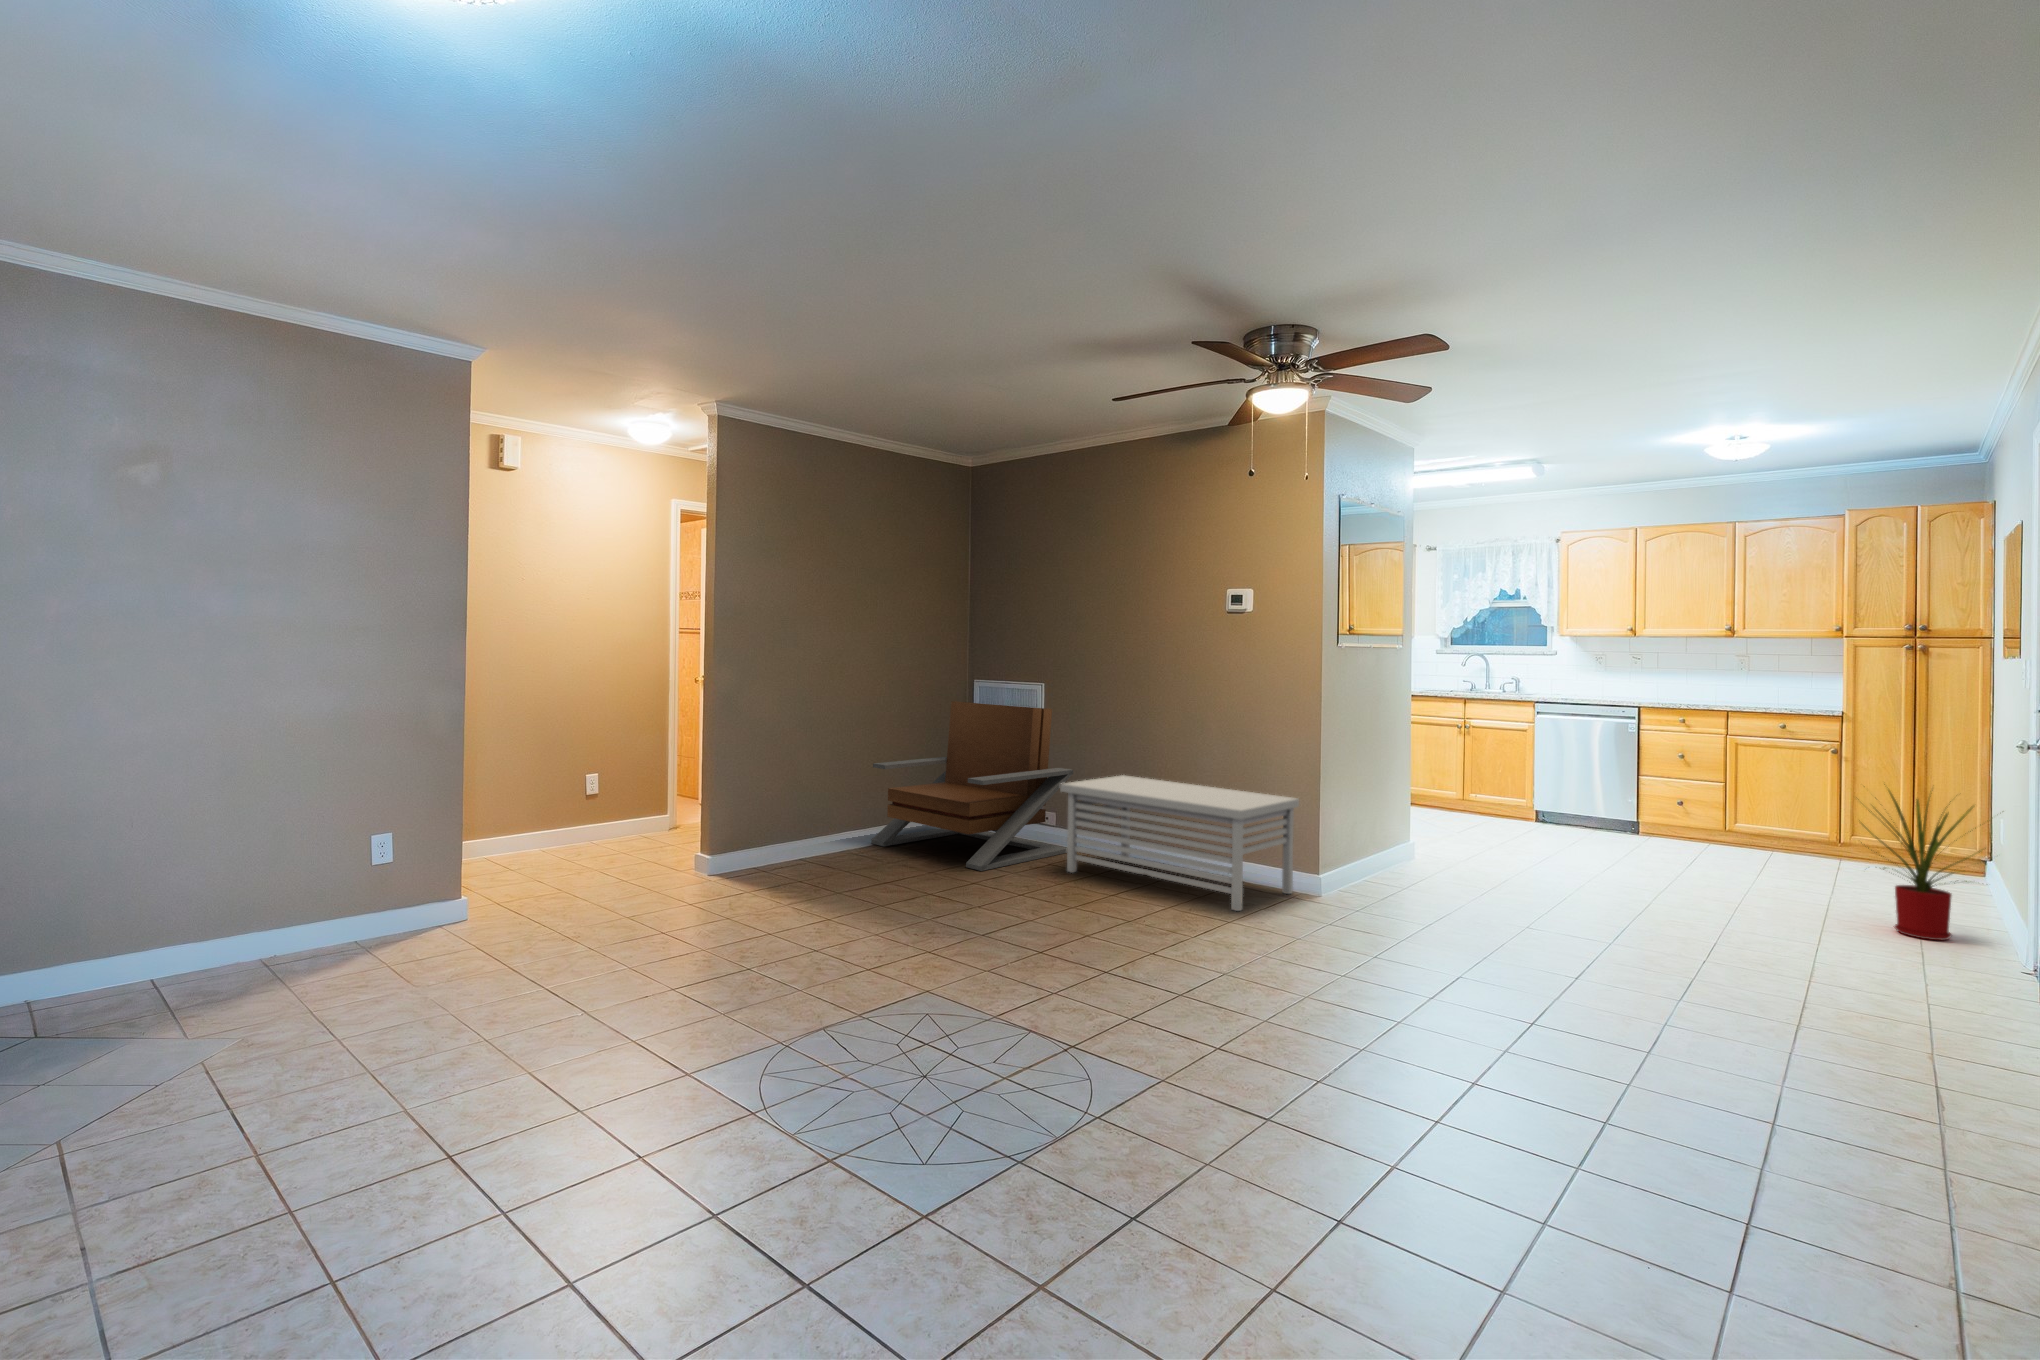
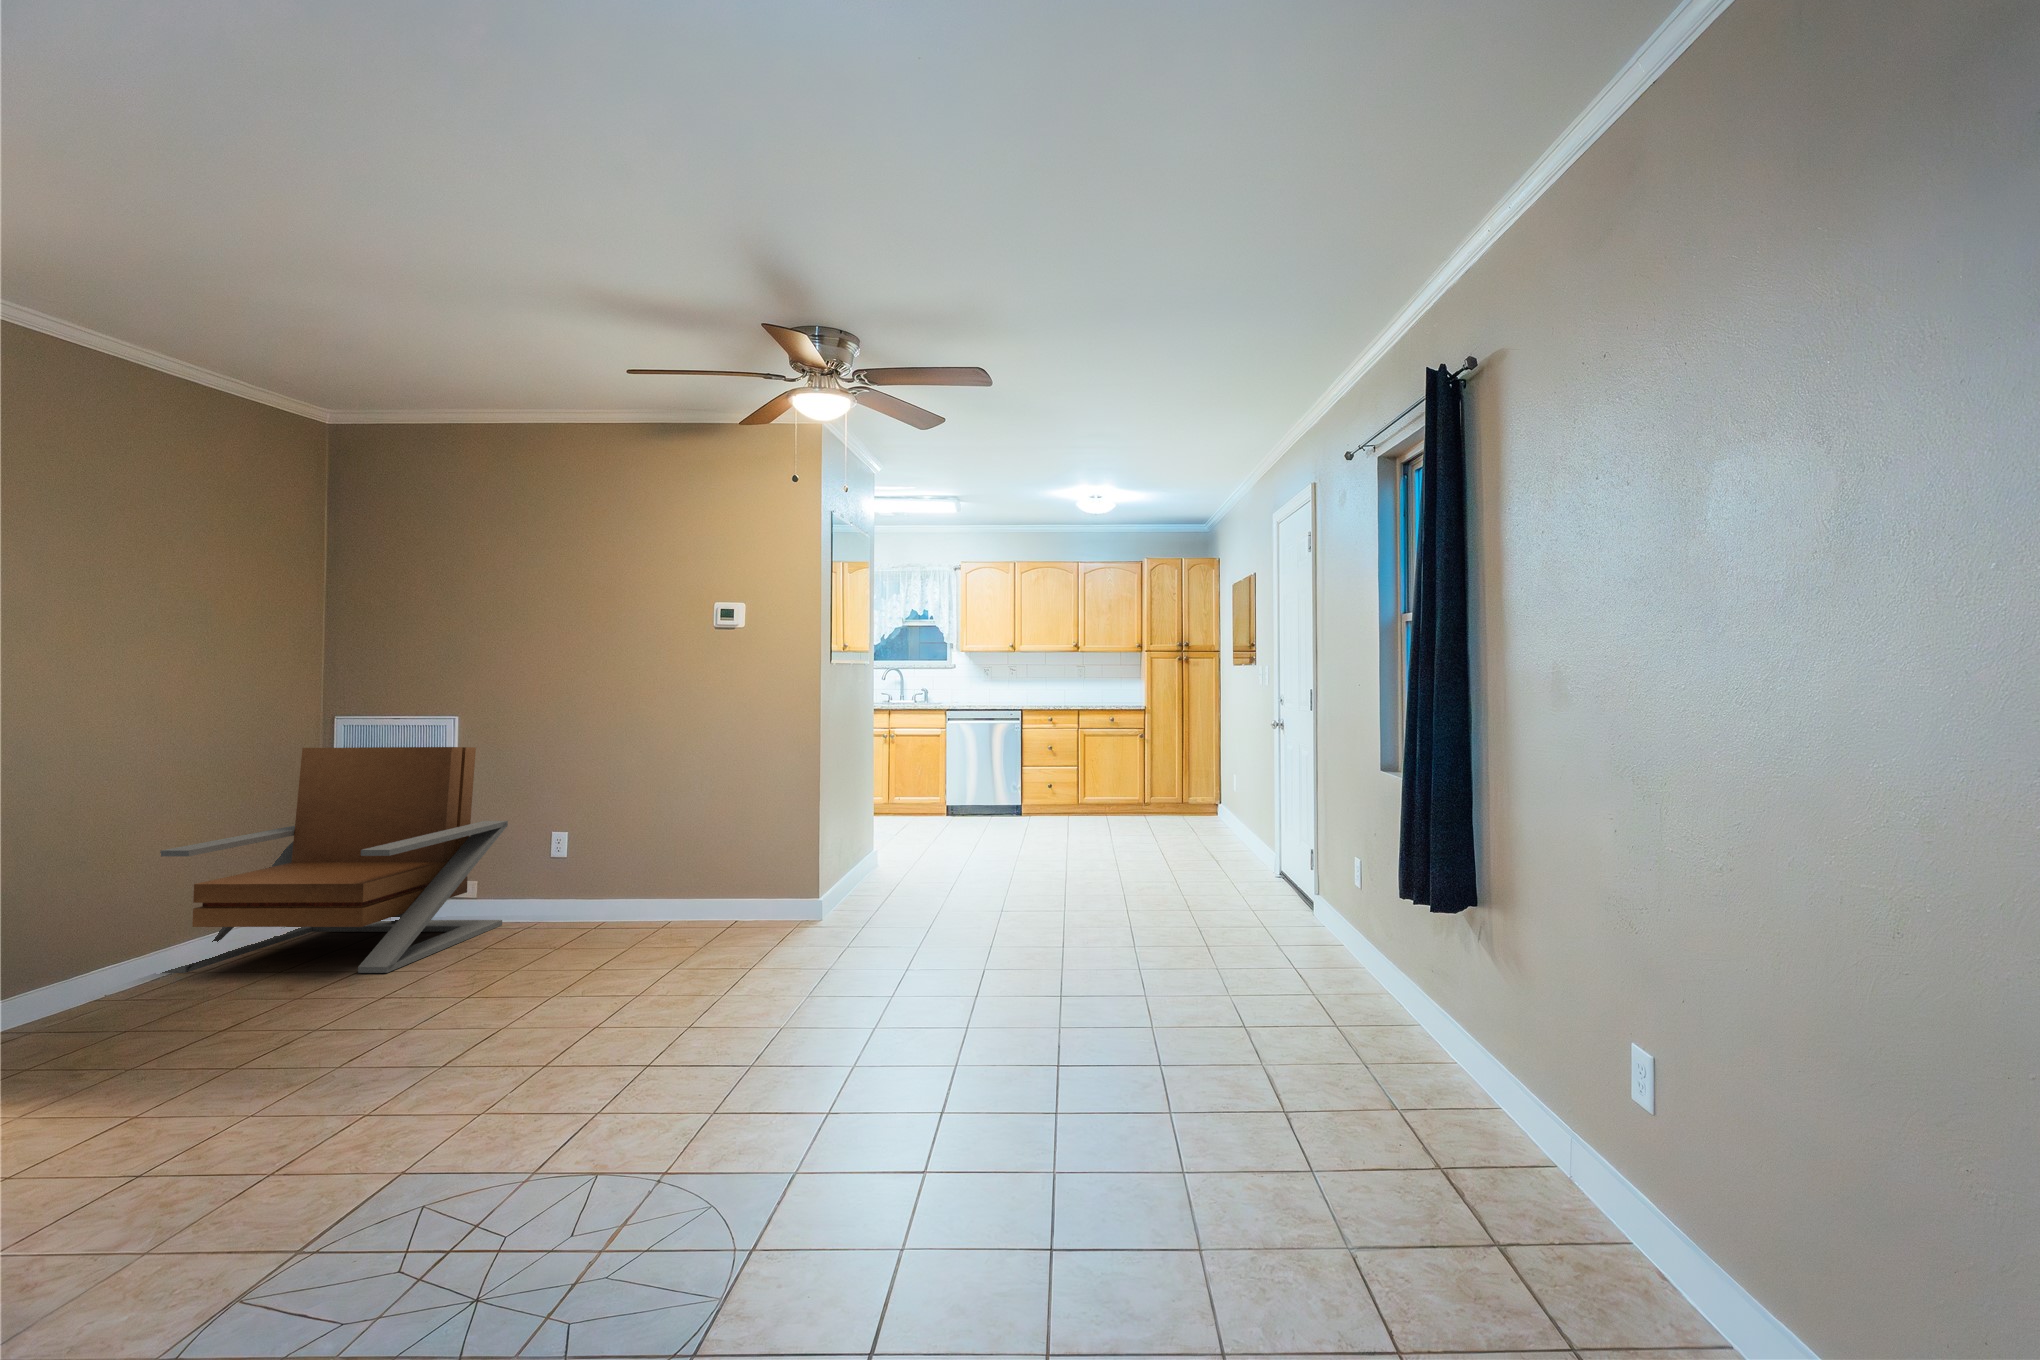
storage bench: present [1060,775,1299,911] -> none [506,819,797,948]
house plant: present [1862,784,1980,940] -> none [1177,752,1254,861]

